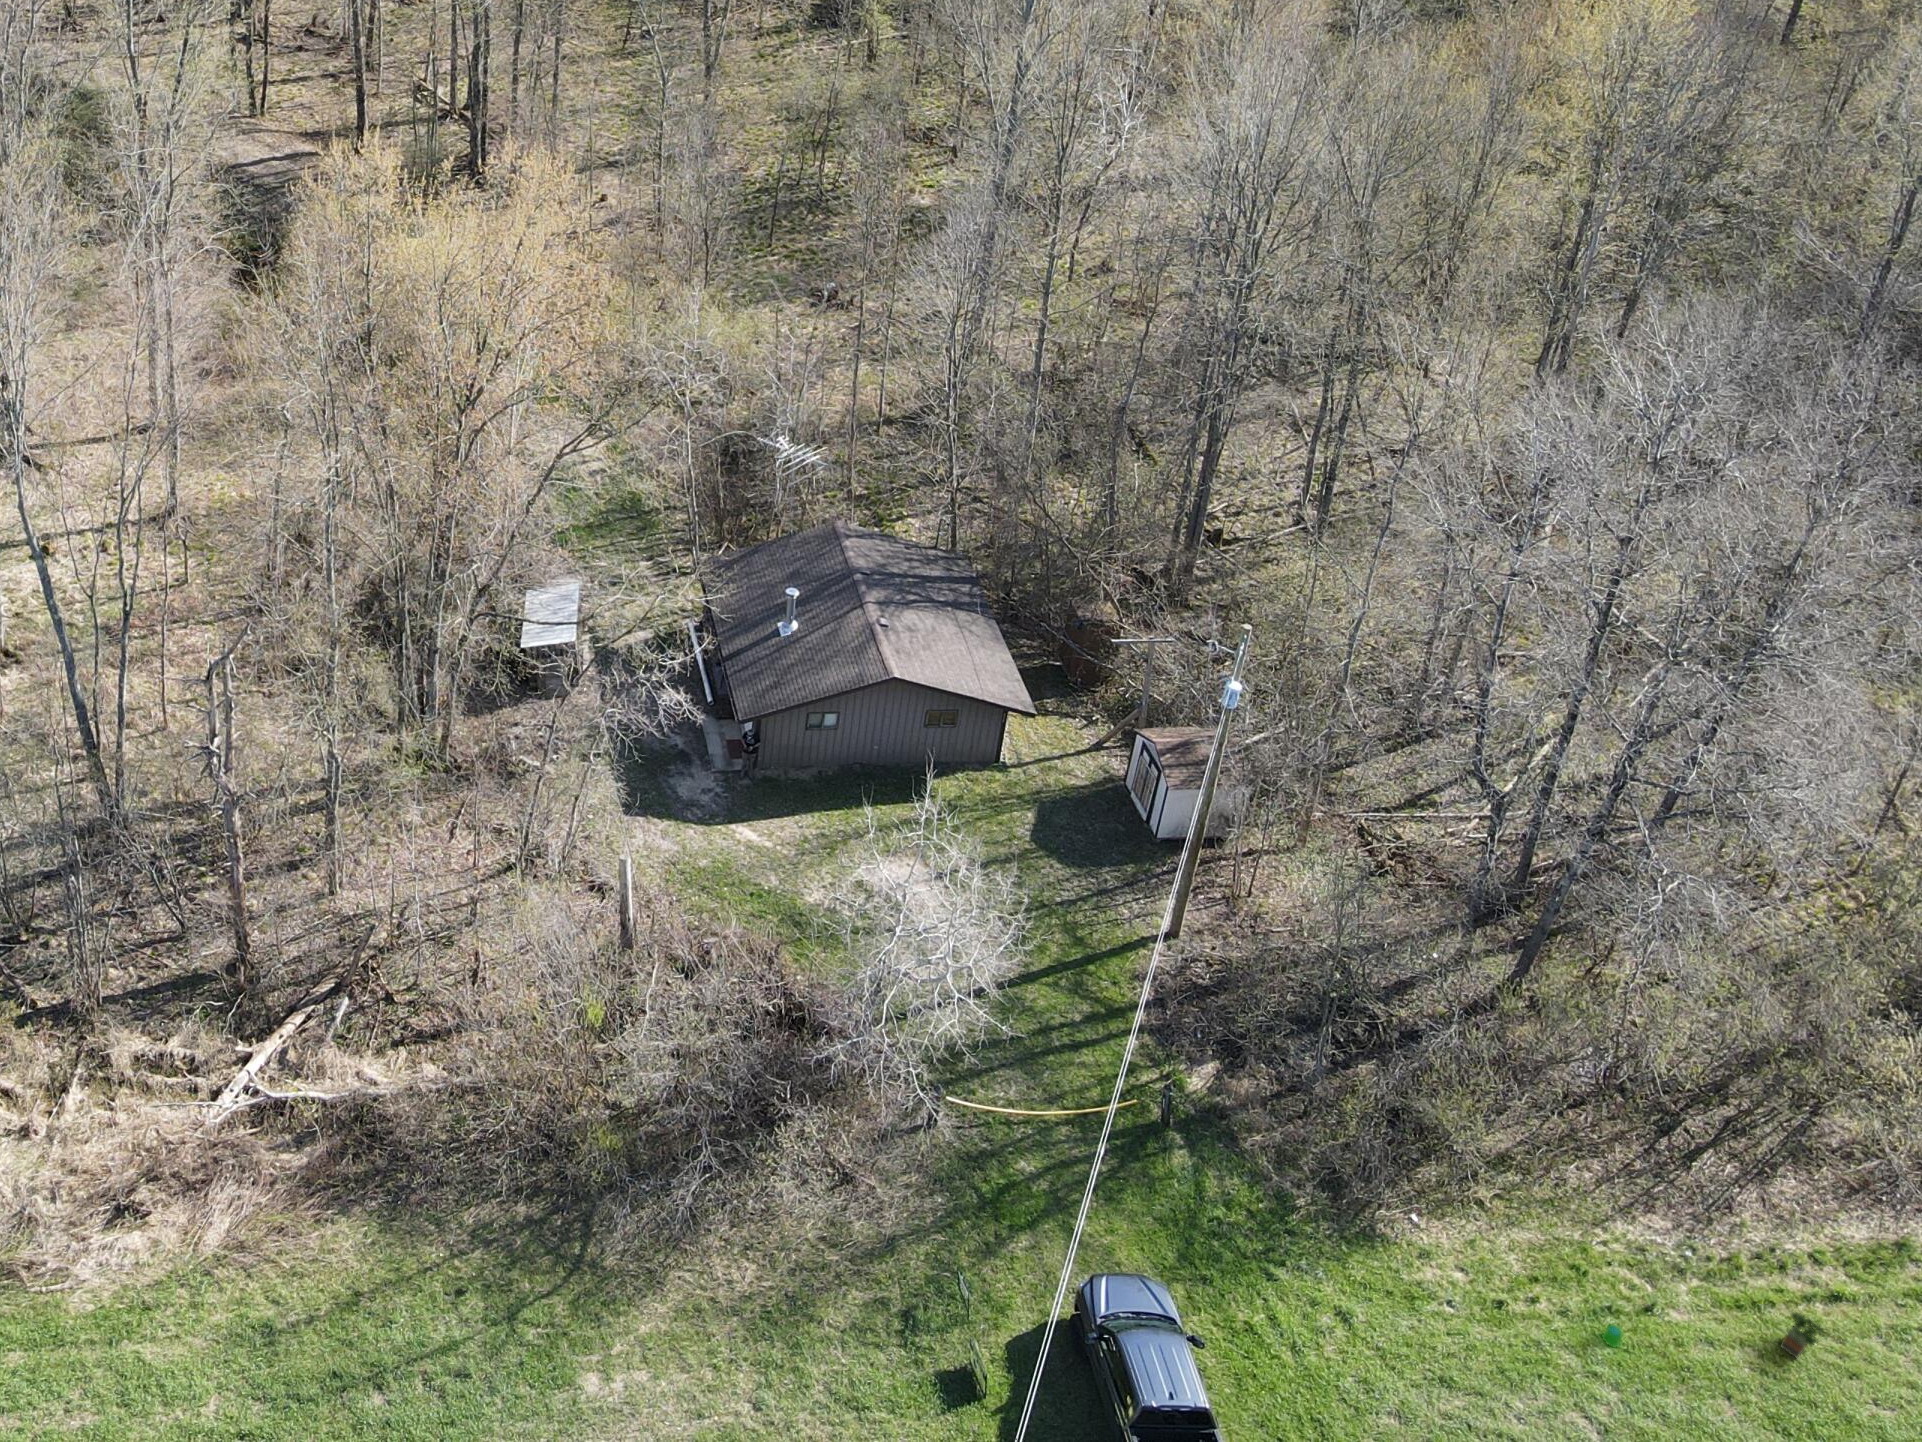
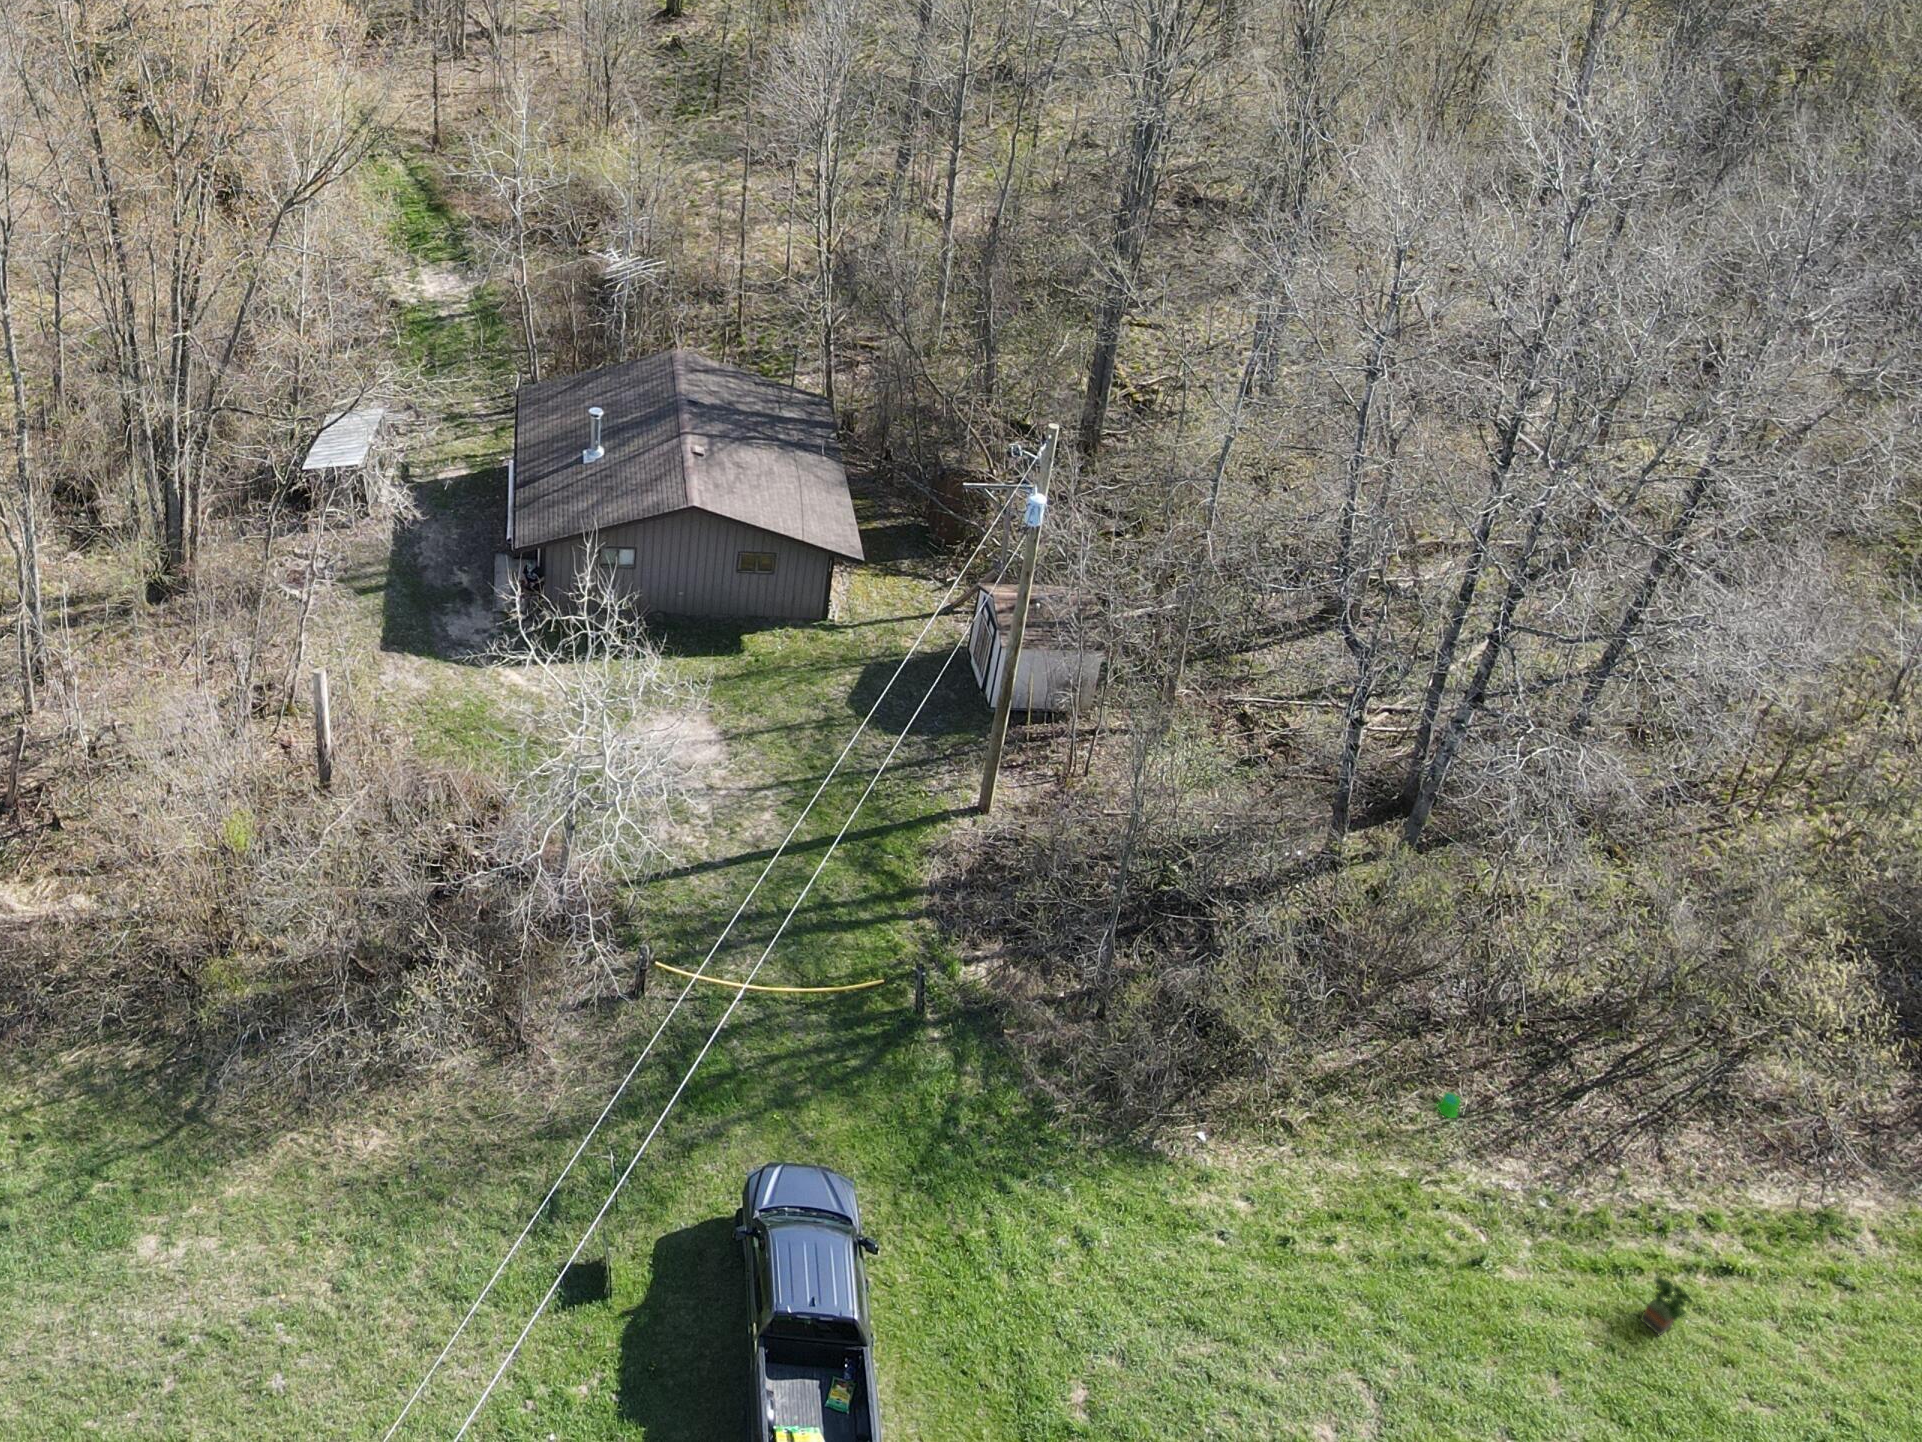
watering can: present [1602,1324,1623,1347] -> present [1437,1092,1461,1118]

